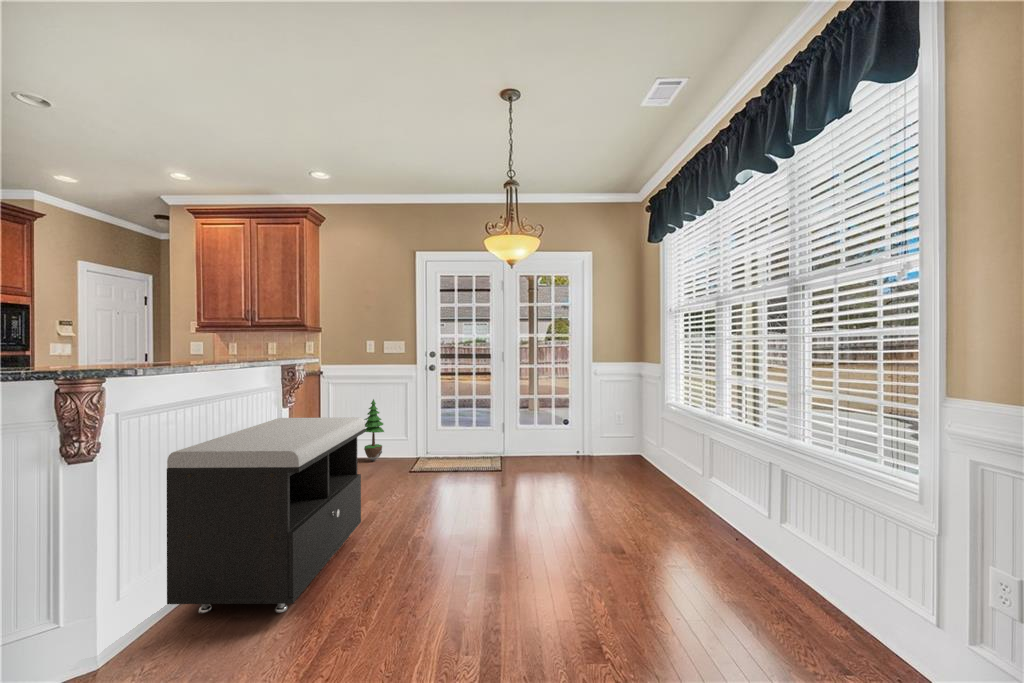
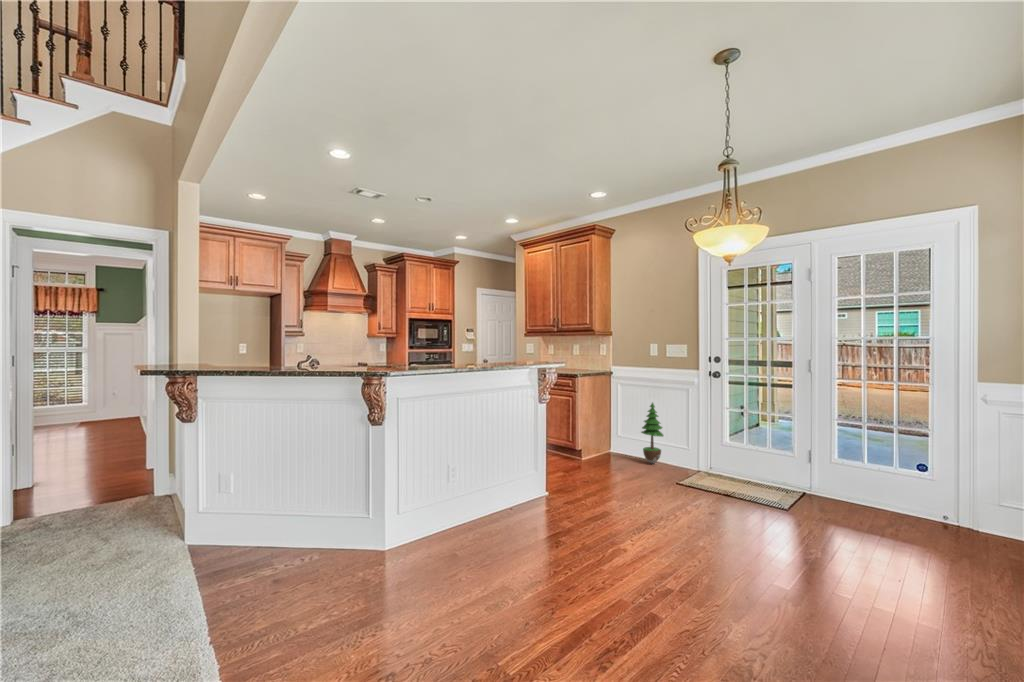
storage bench: present [167,417,365,613] -> none [398,409,578,575]

